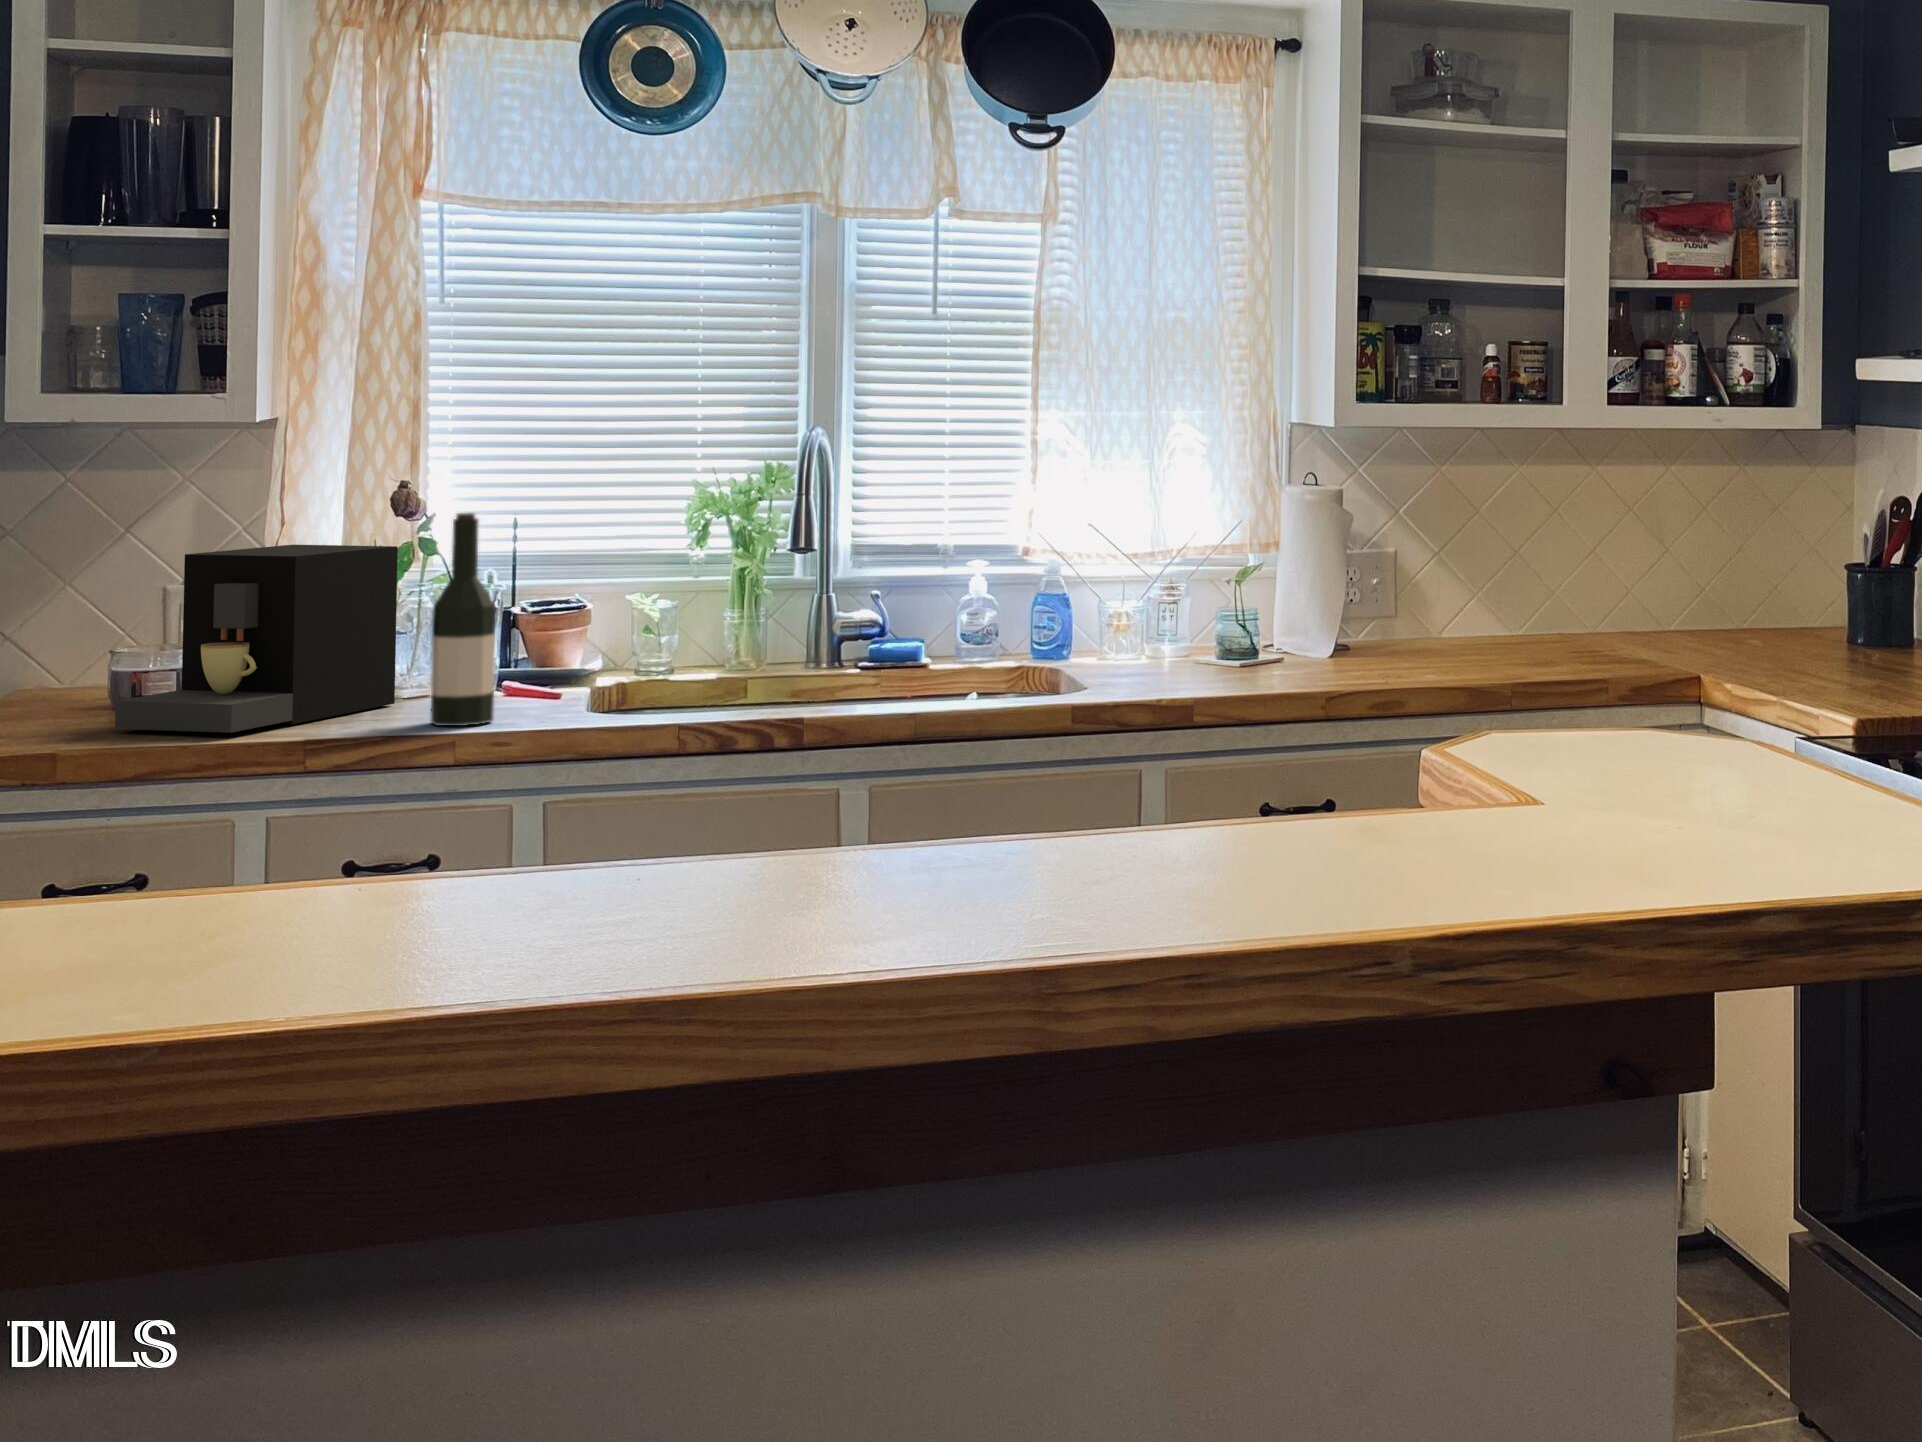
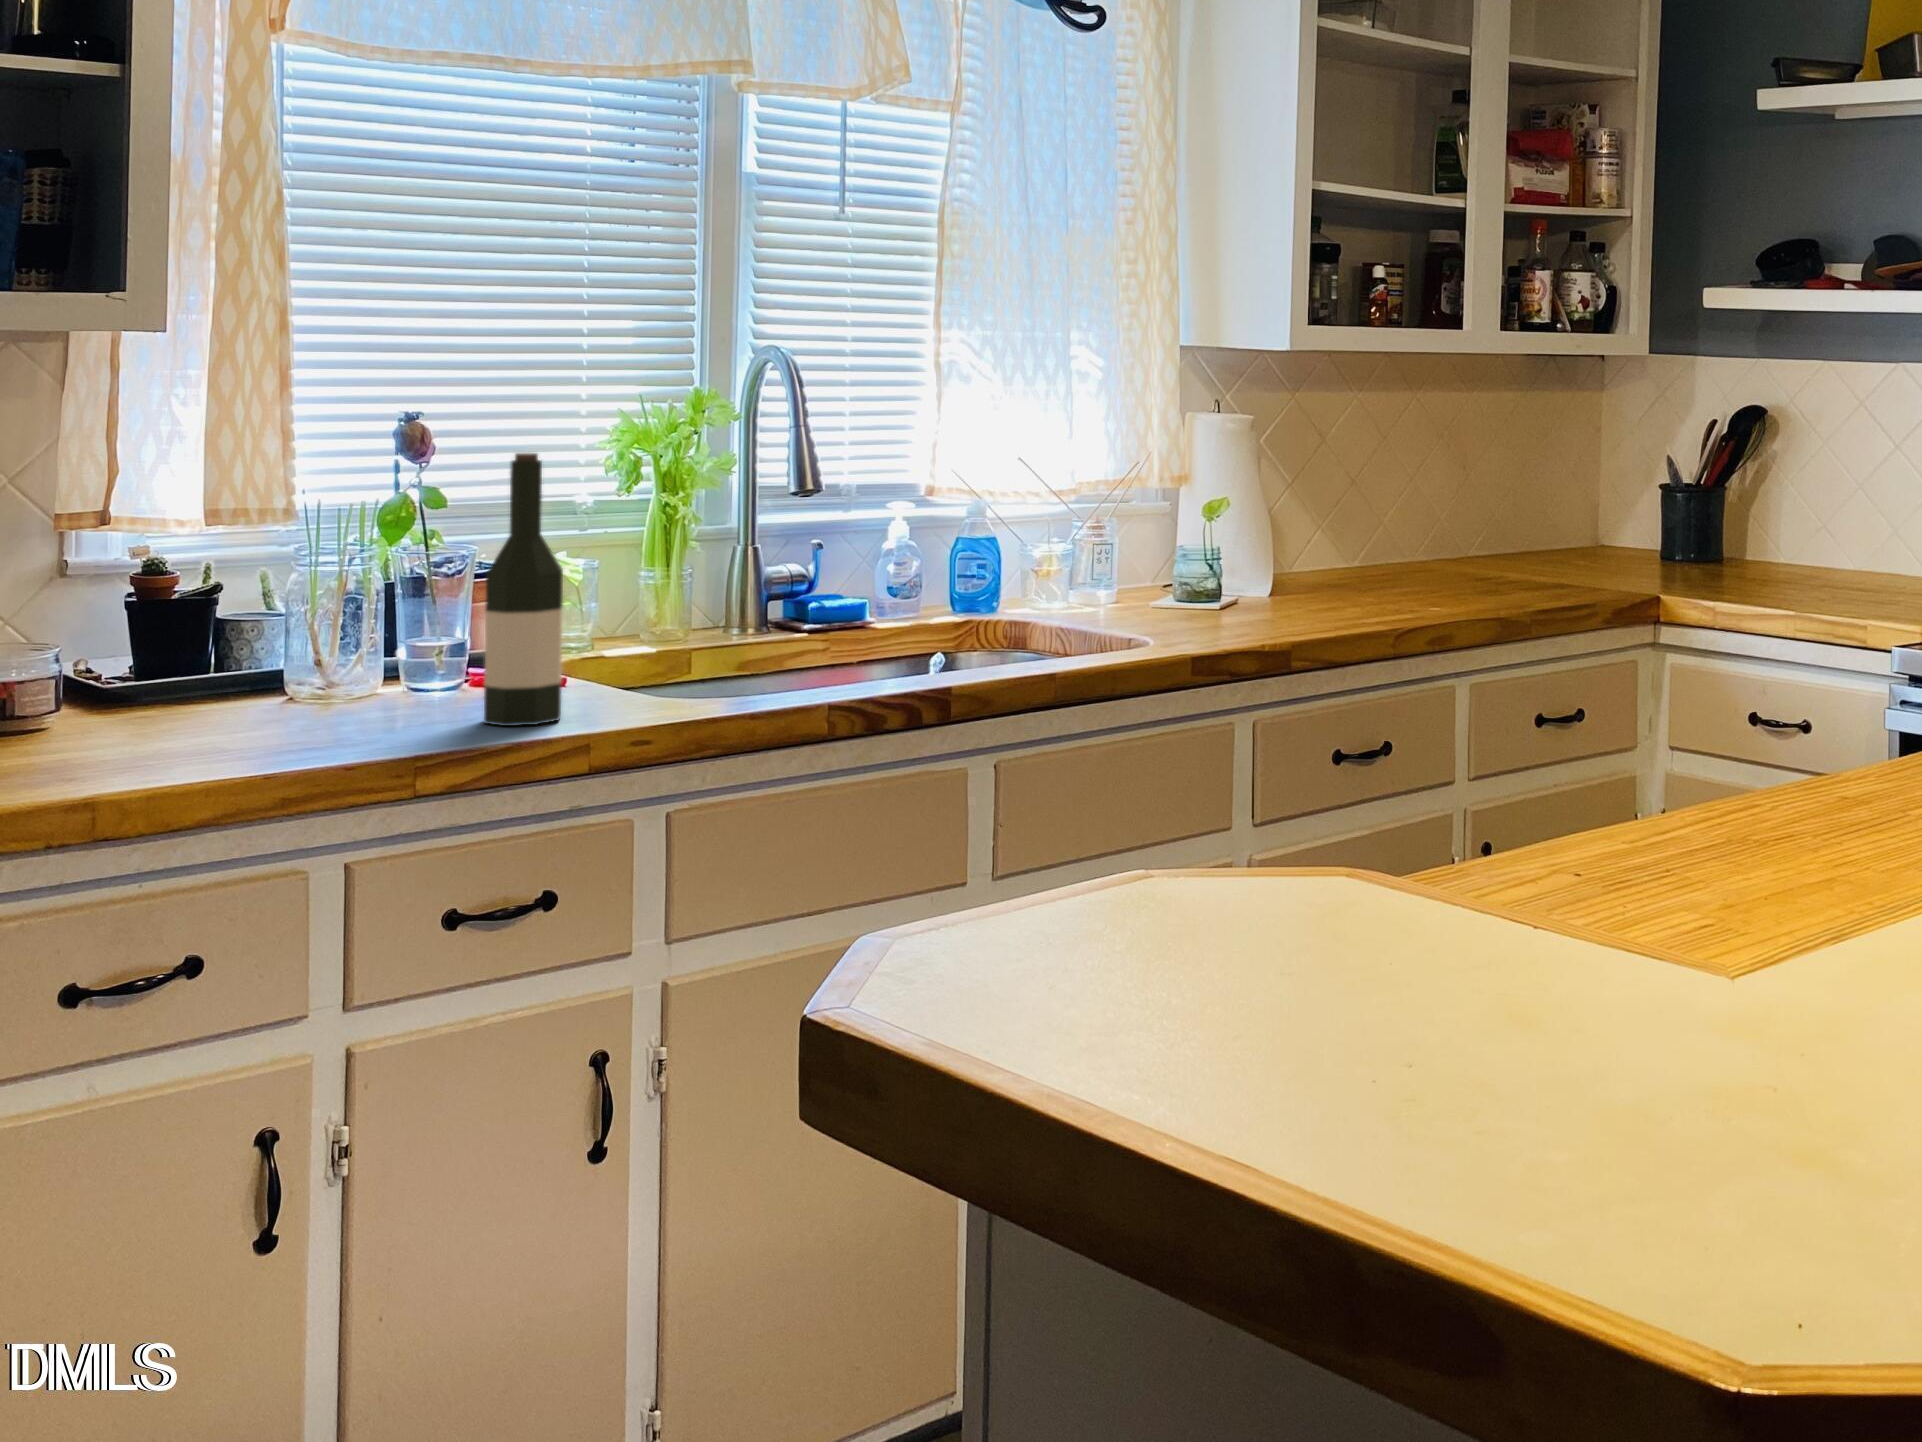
coffee maker: present [115,545,398,733] -> none [71,498,357,761]

